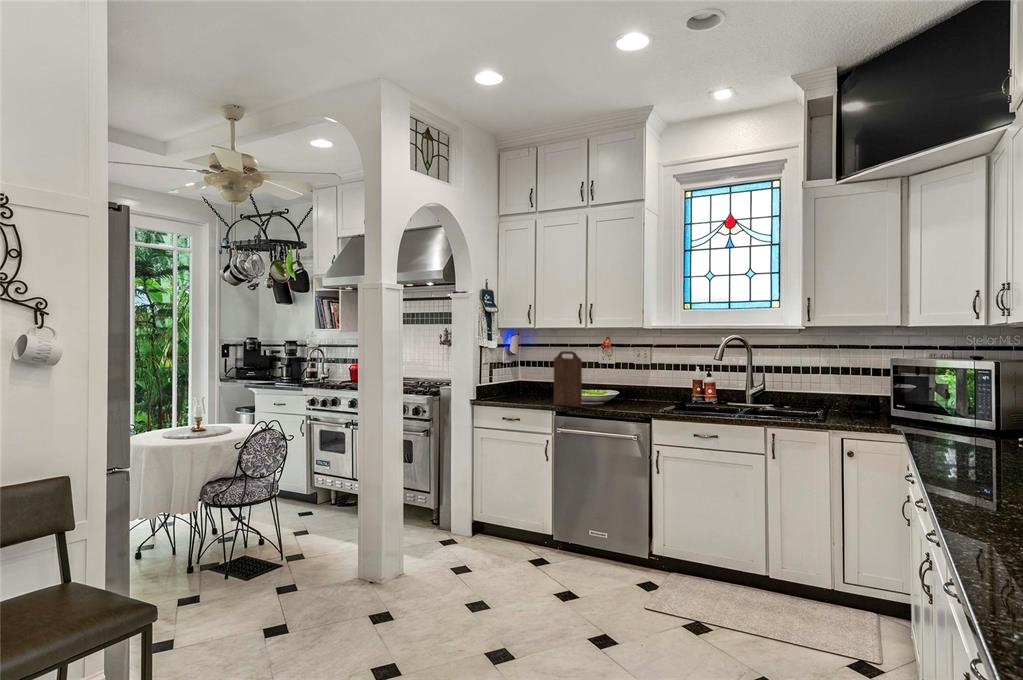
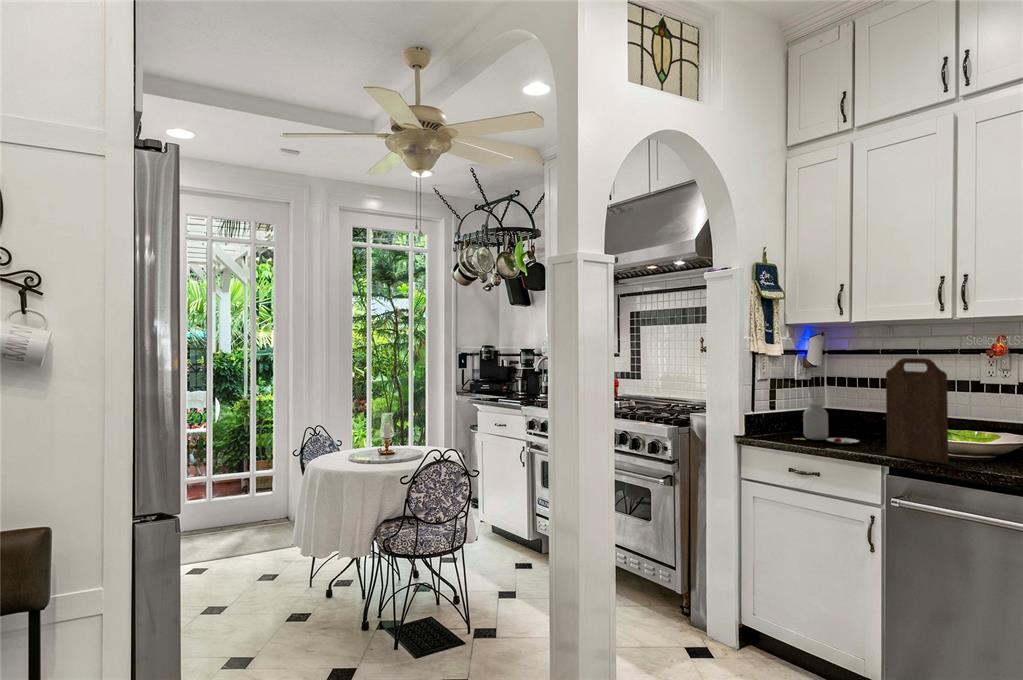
jar: none [504,378,540,401] -> present [795,403,859,444]

